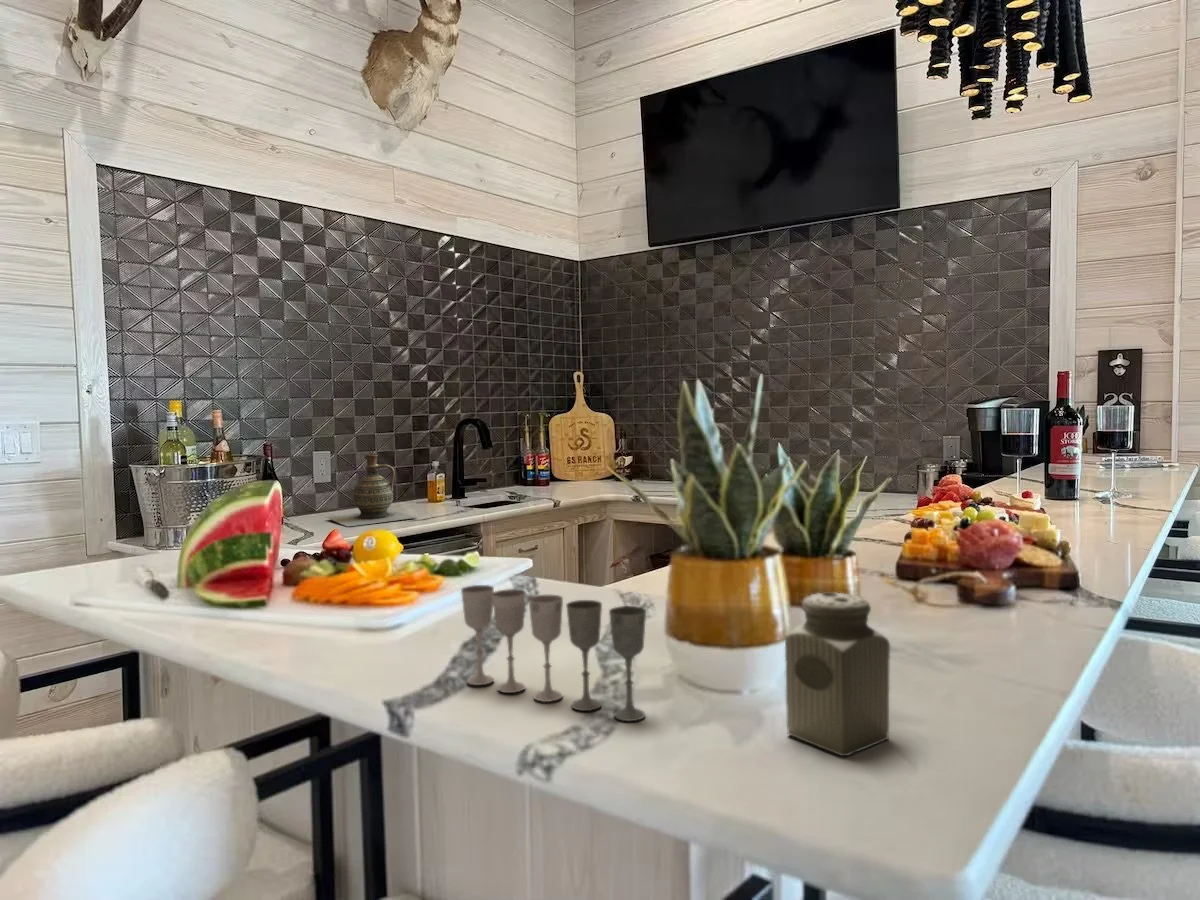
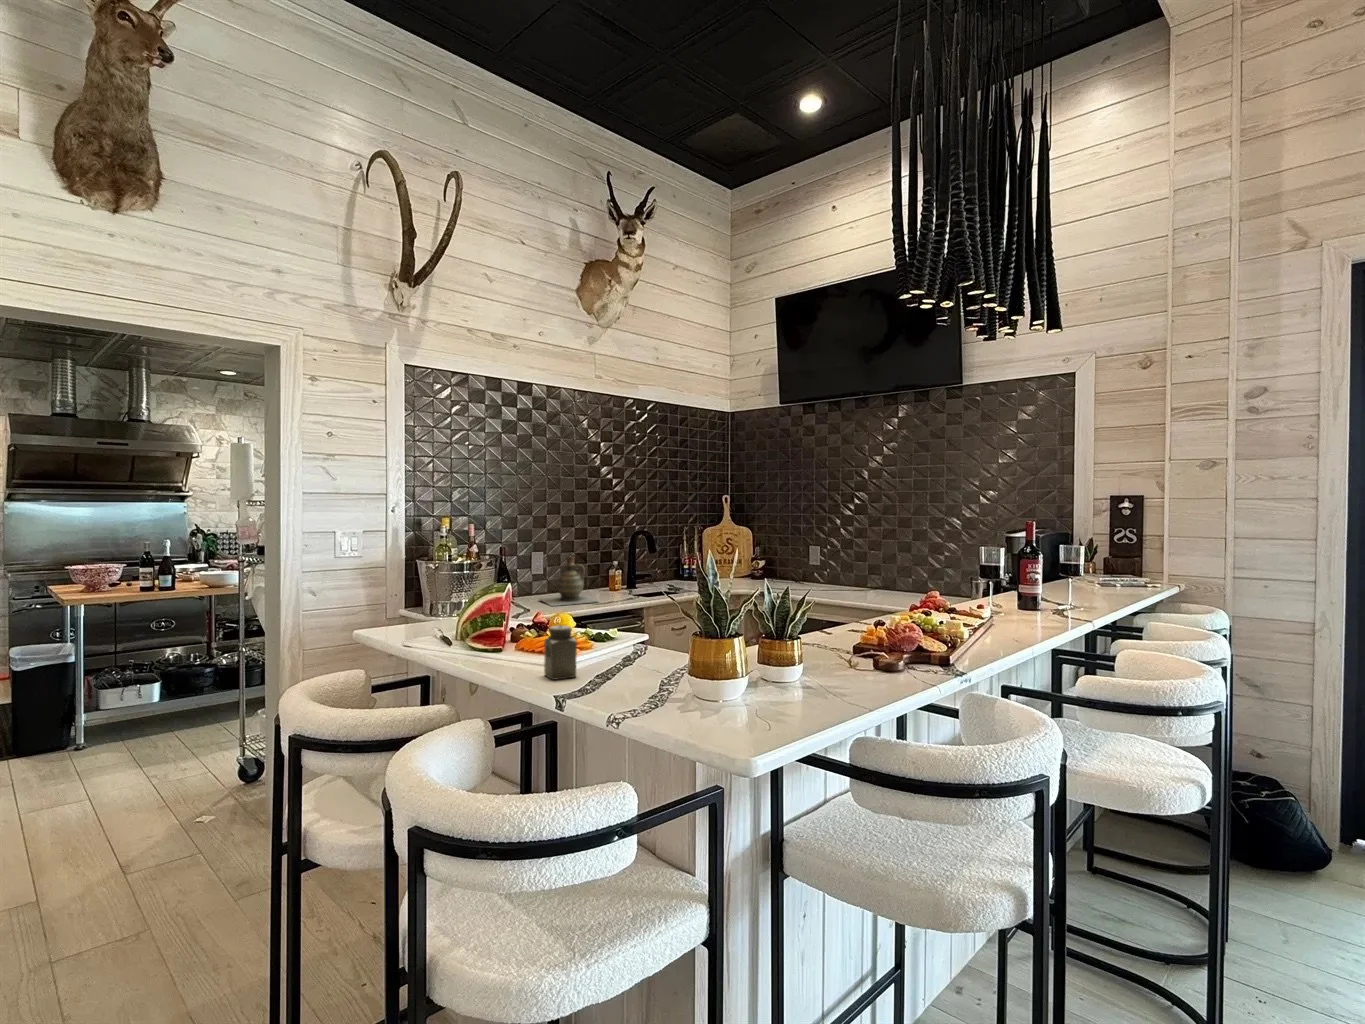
wine glass: present [461,585,646,721] -> none [593,645,668,708]
salt shaker: present [785,592,890,756] -> present [544,625,577,680]

